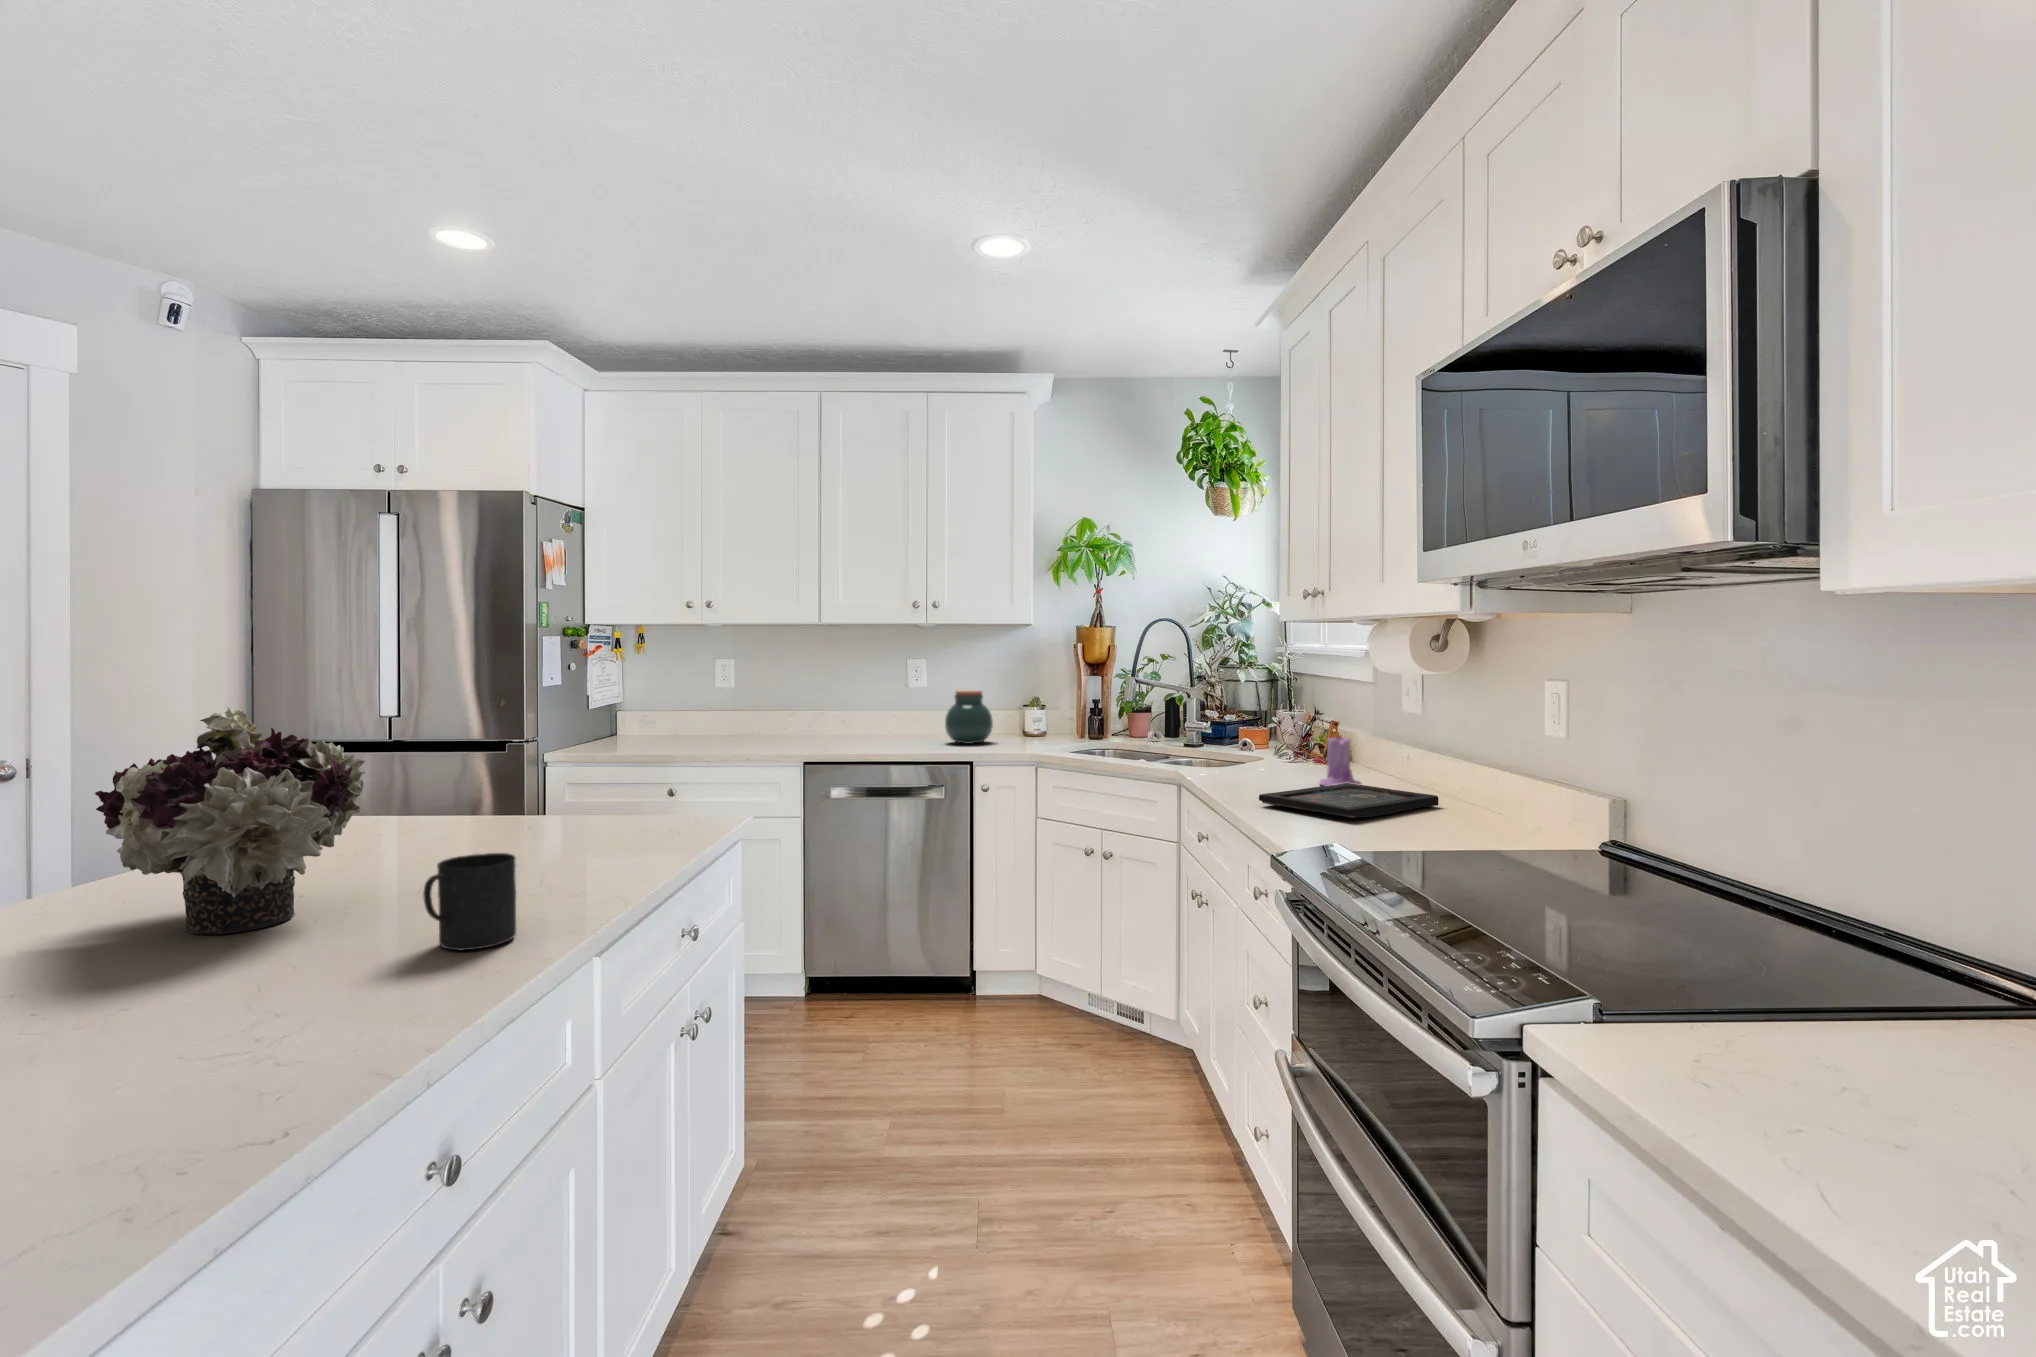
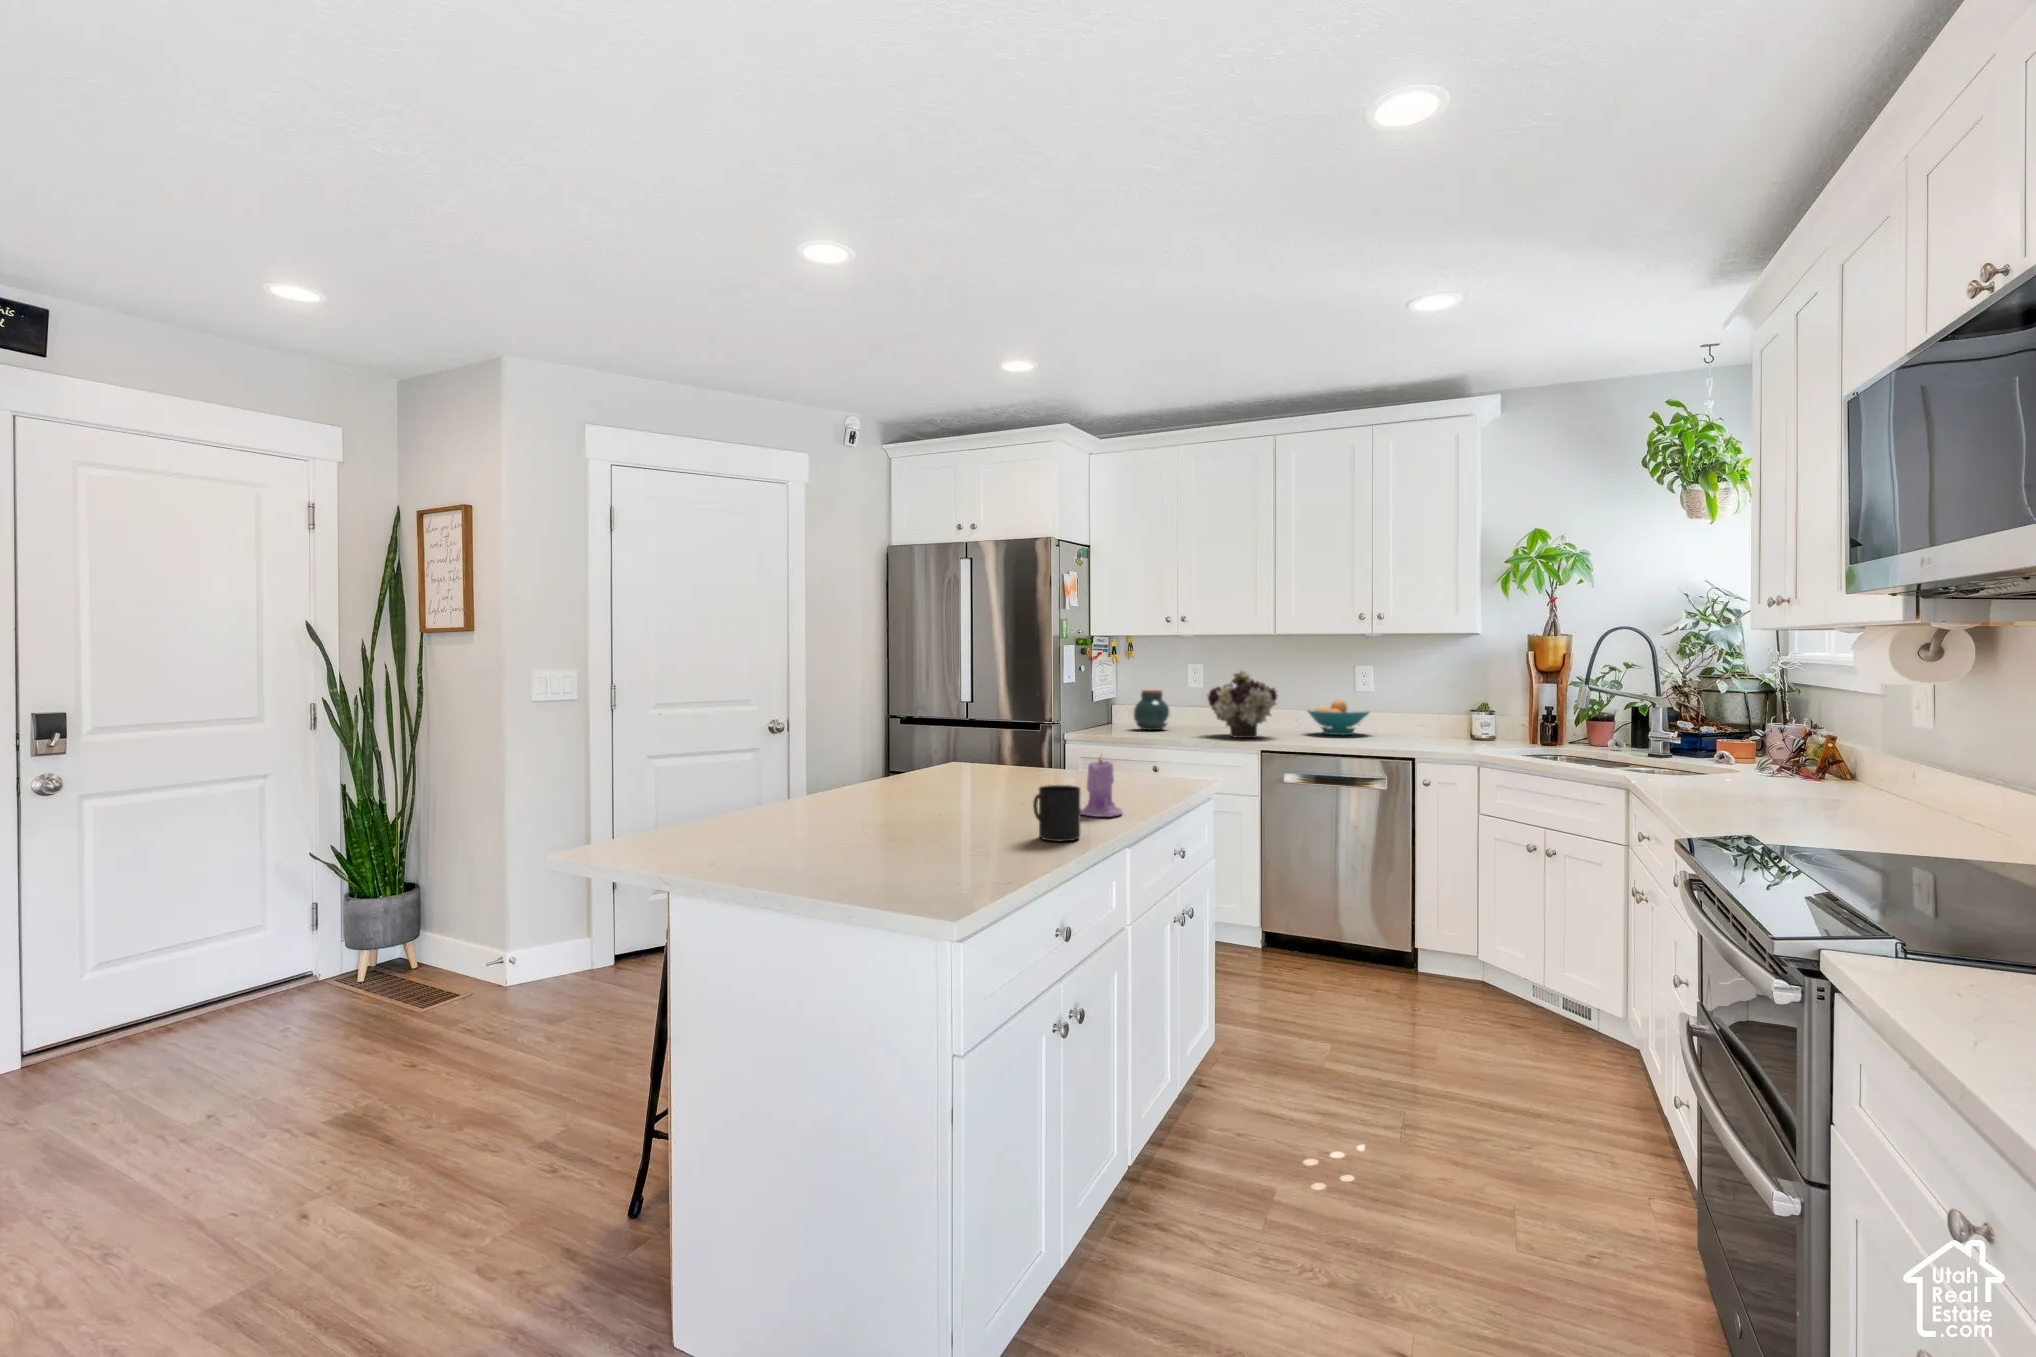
jar: present [945,690,993,744] -> present [1133,690,1169,730]
fruit bowl: none [856,698,925,738] -> present [1308,700,1369,735]
flower arrangement: present [95,706,365,934] -> present [1208,671,1277,738]
candle: present [1319,735,1361,786] -> present [1081,759,1123,817]
tray: present [1259,783,1439,818] -> none [1703,795,1935,824]

